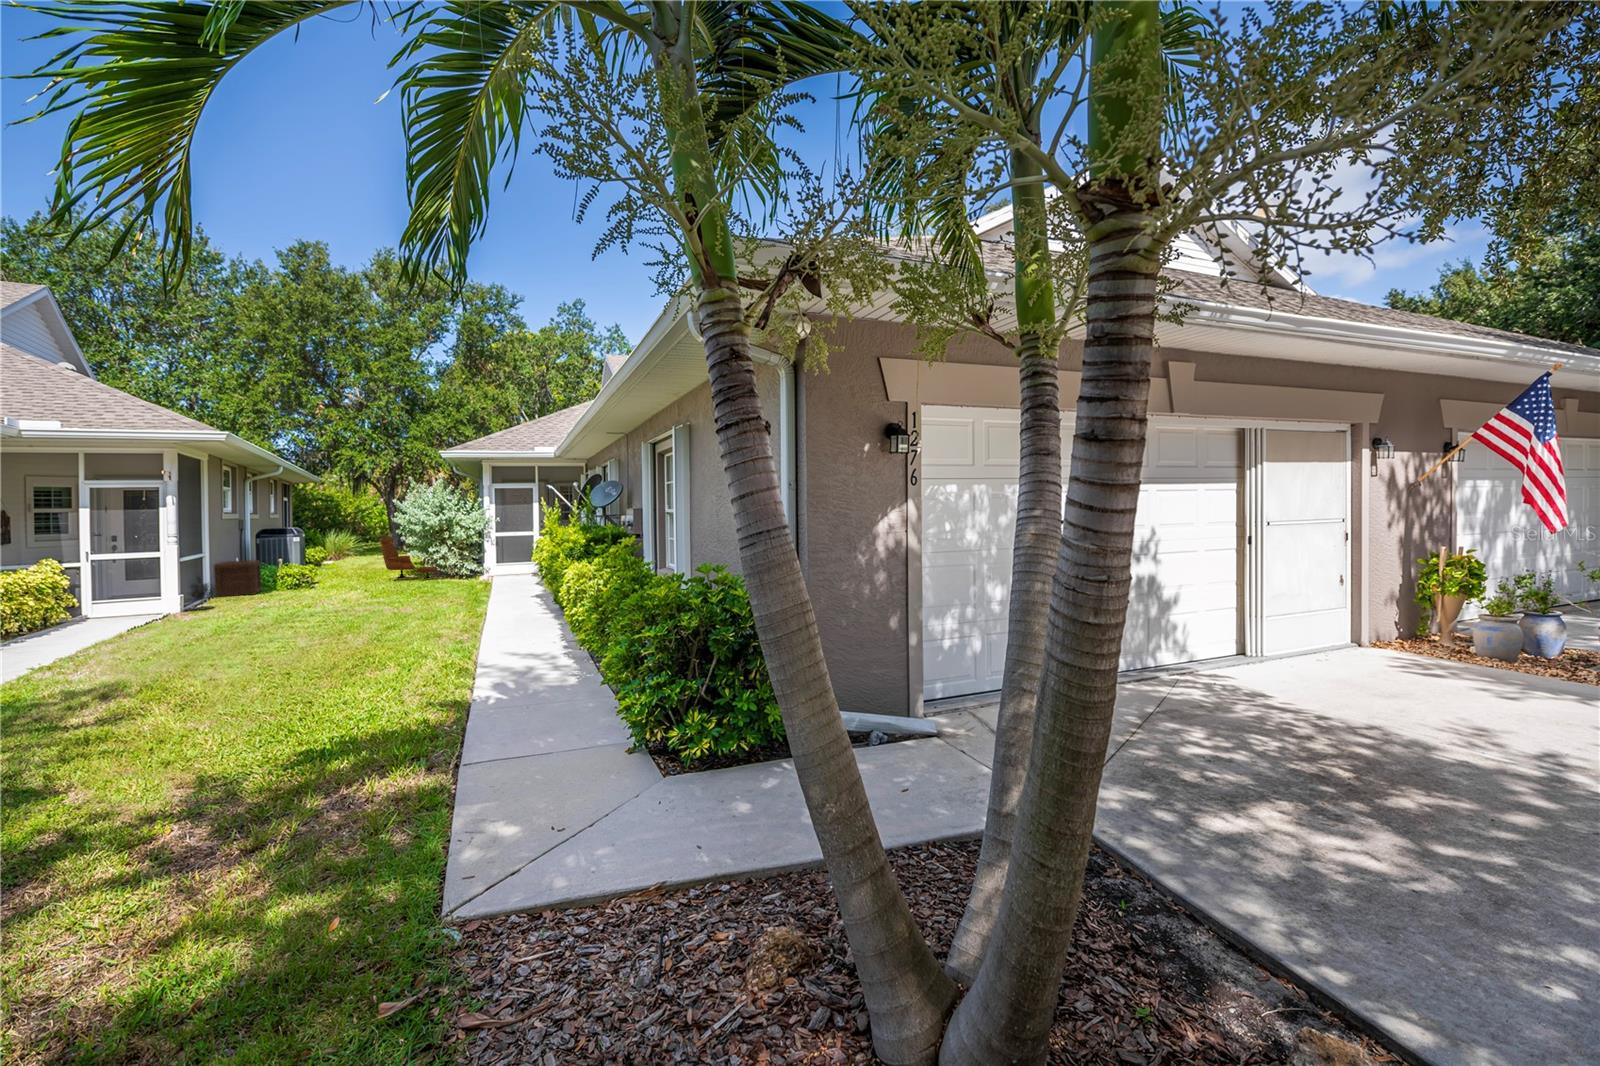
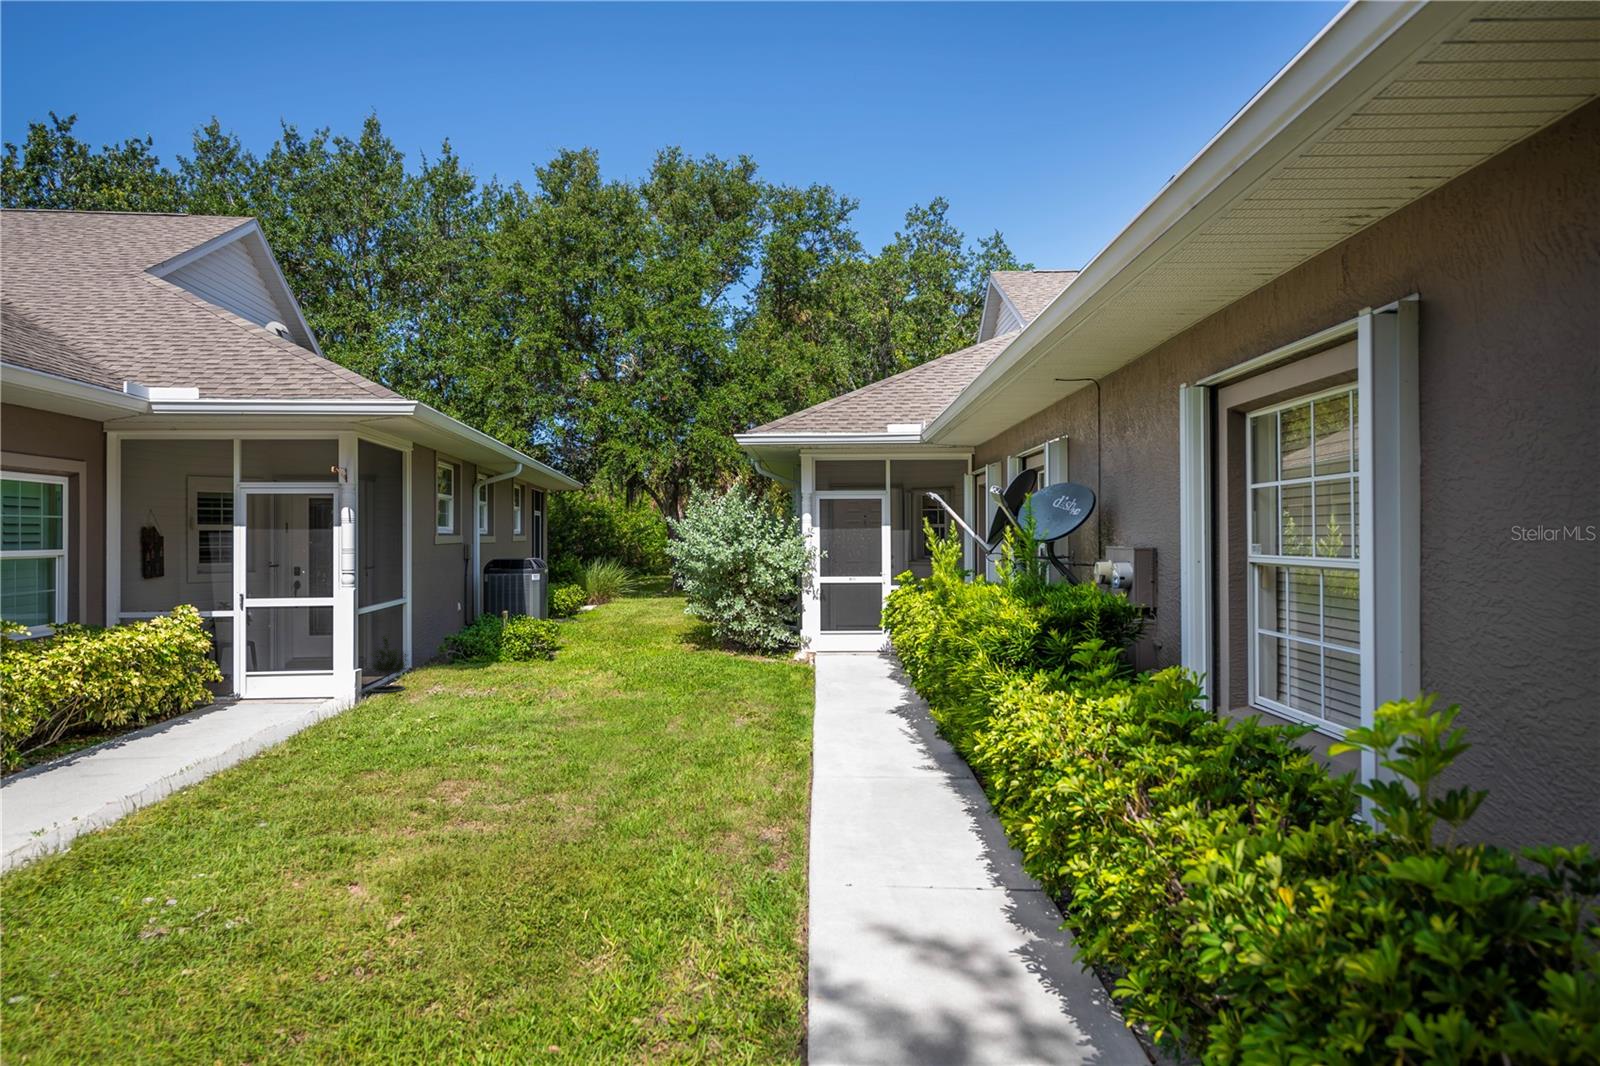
lounge chair: present [380,537,437,581] -> none [646,578,729,652]
wooden crate: present [214,560,262,597] -> none [418,609,481,664]

